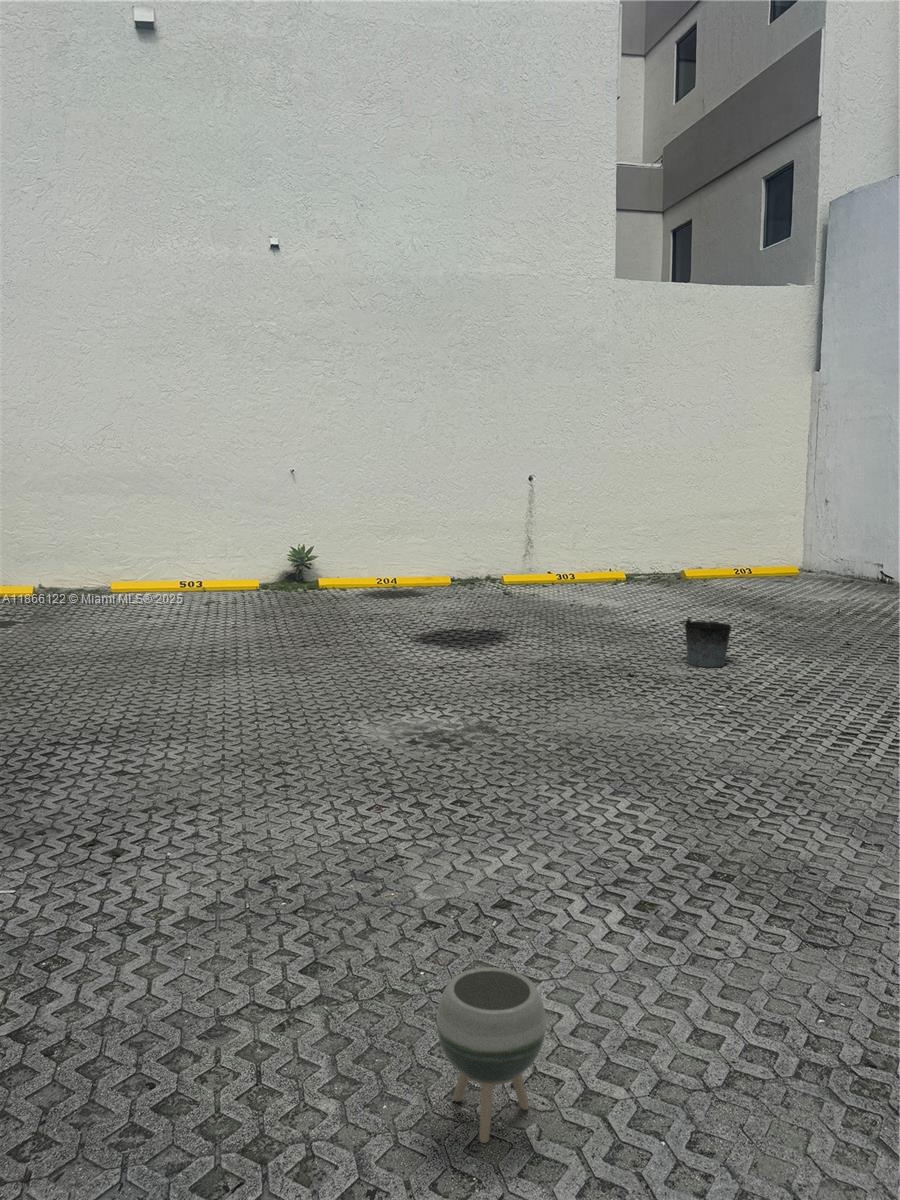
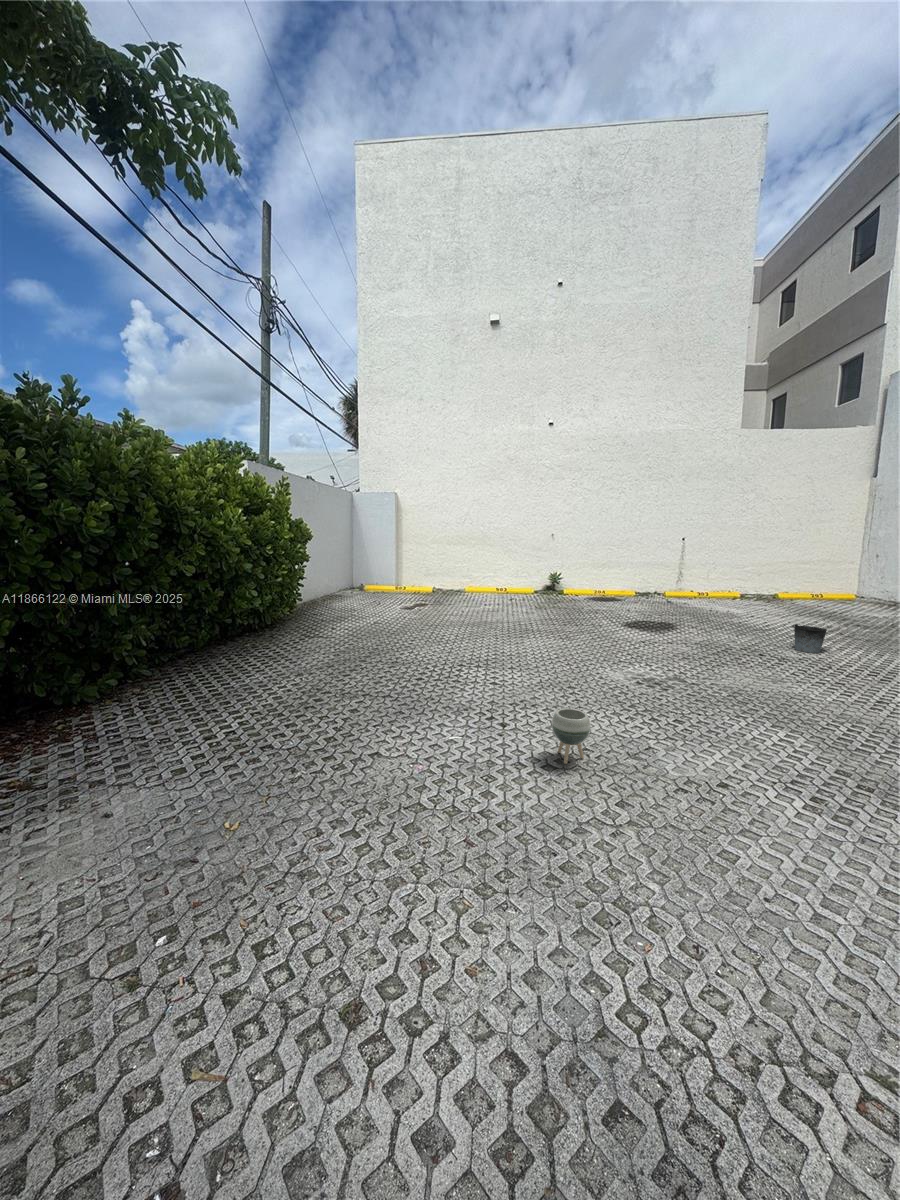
planter: present [437,967,546,1143] -> present [552,708,590,764]

